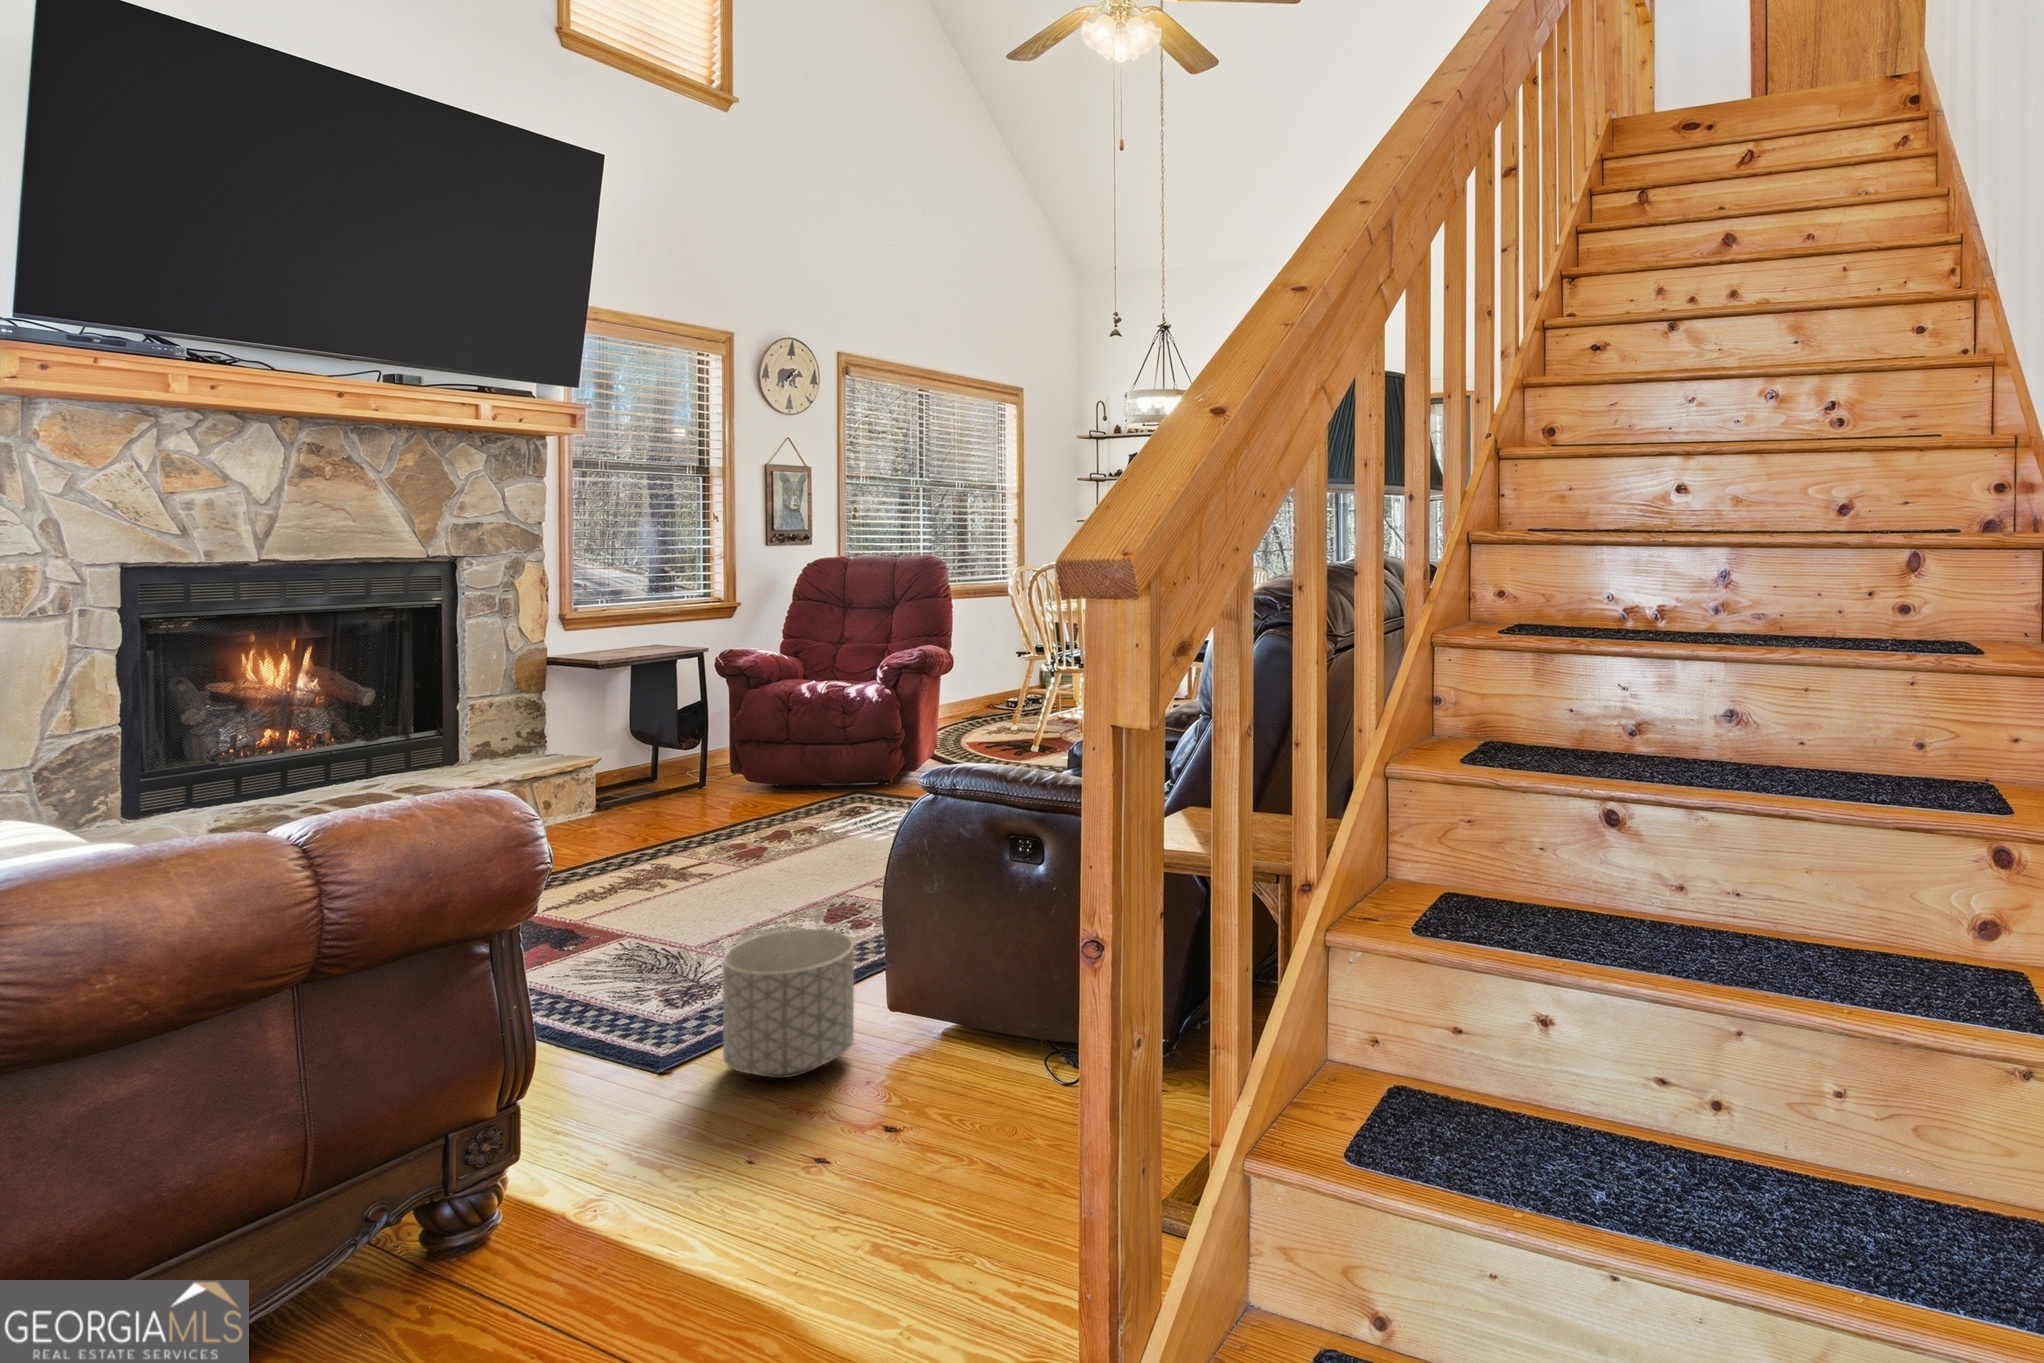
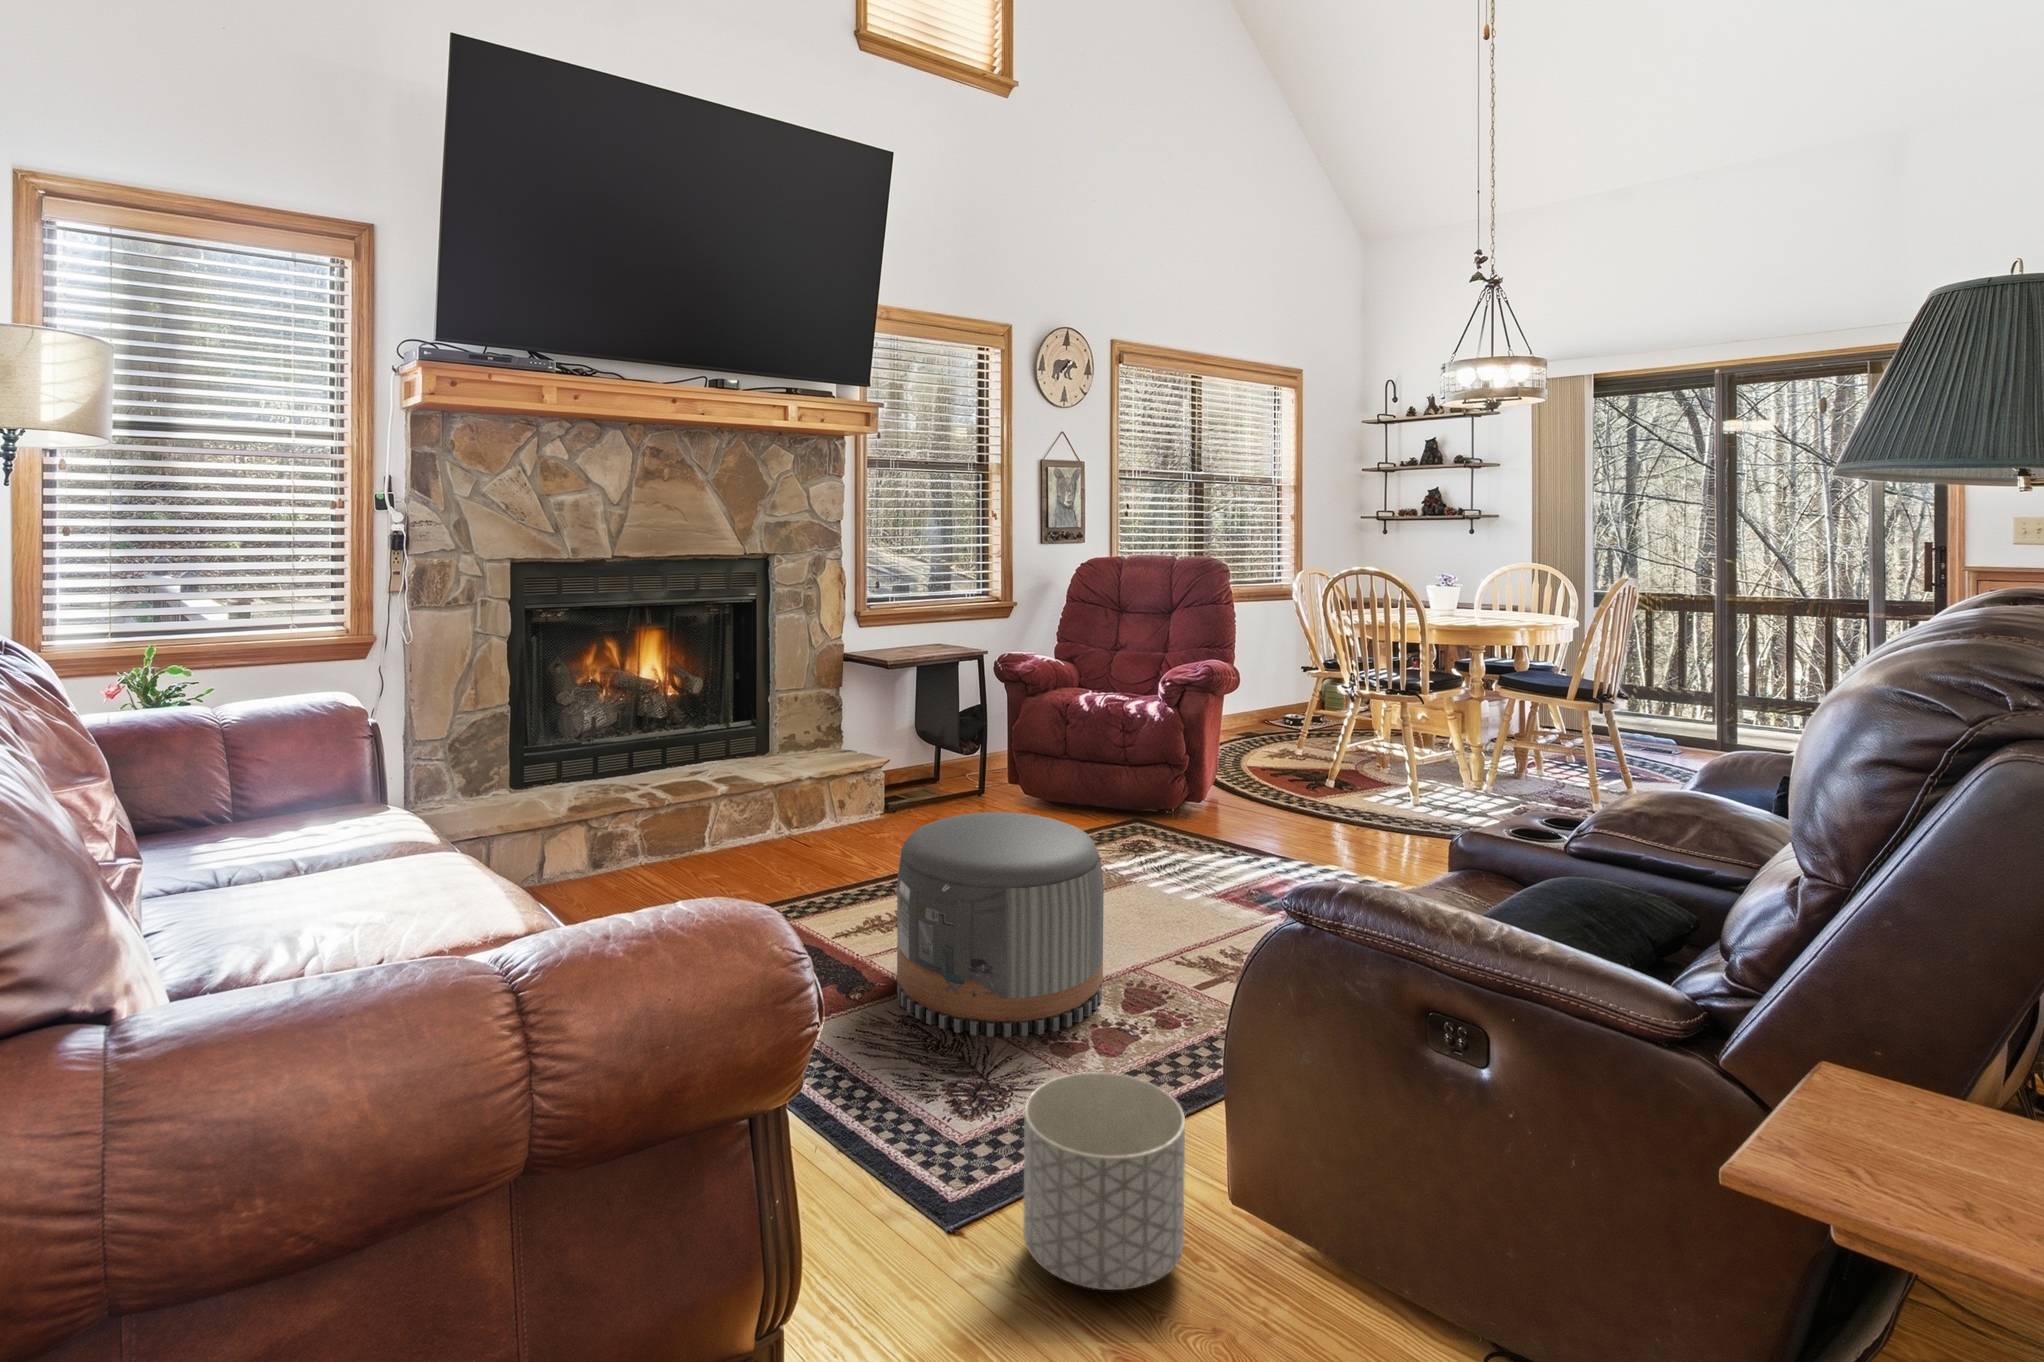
pouf: none [609,772,808,959] -> present [897,812,1104,1037]

